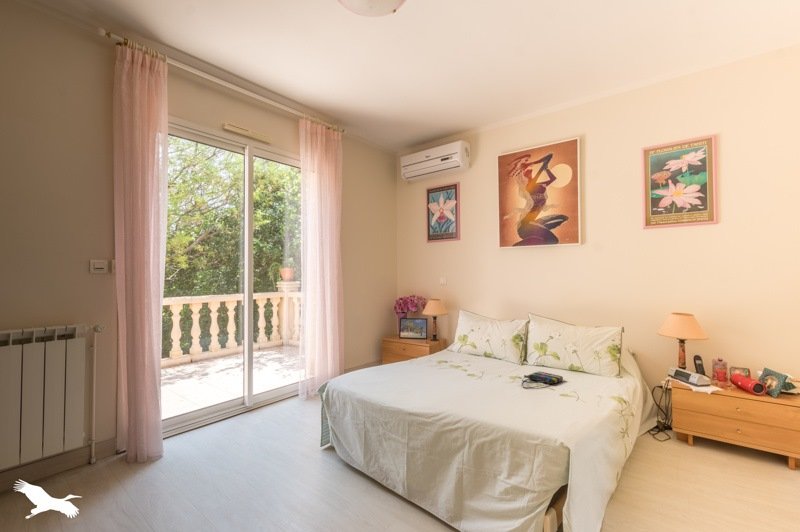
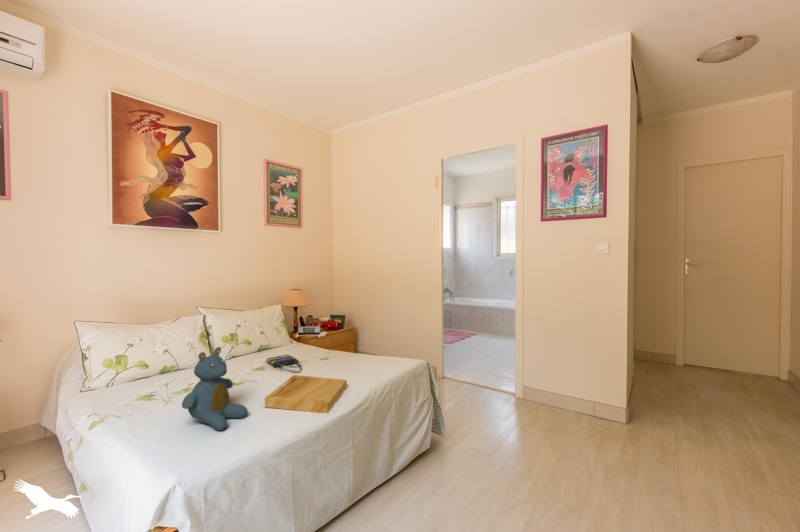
teddy bear: none [396,326,436,382] -> present [182,347,247,430]
tray: none [434,378,501,409] -> present [265,375,347,413]

